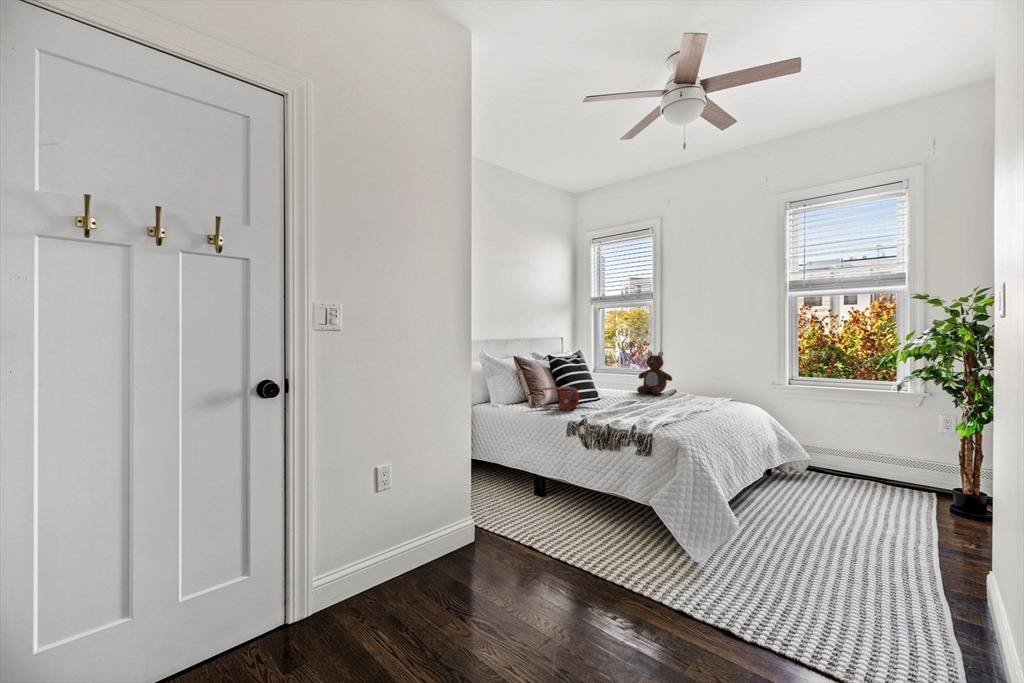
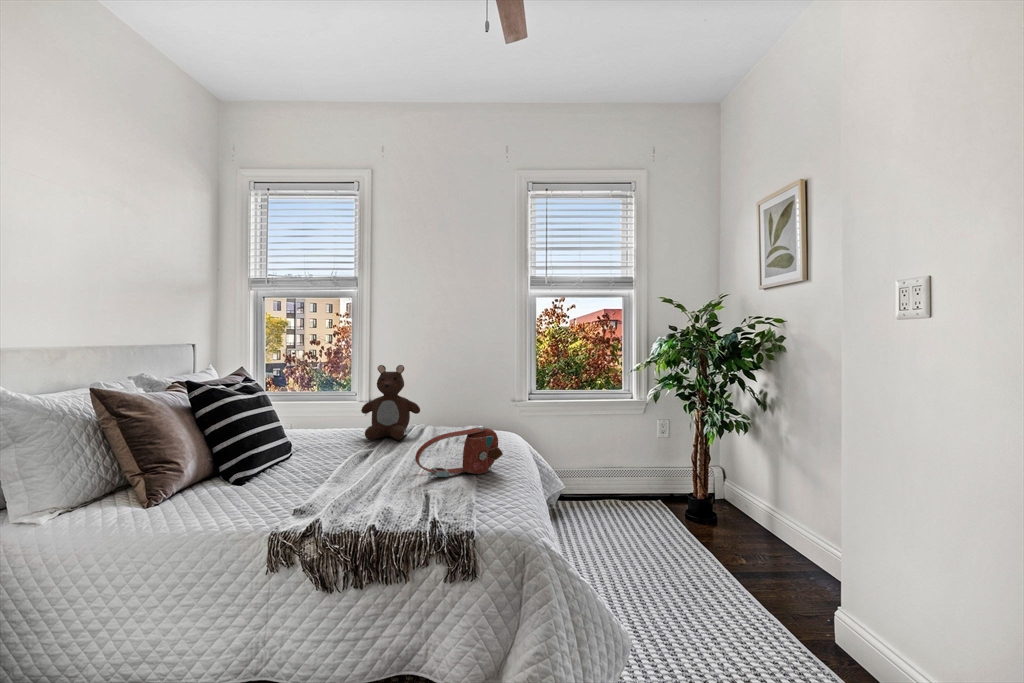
handbag: present [532,387,579,410] -> present [415,427,503,477]

